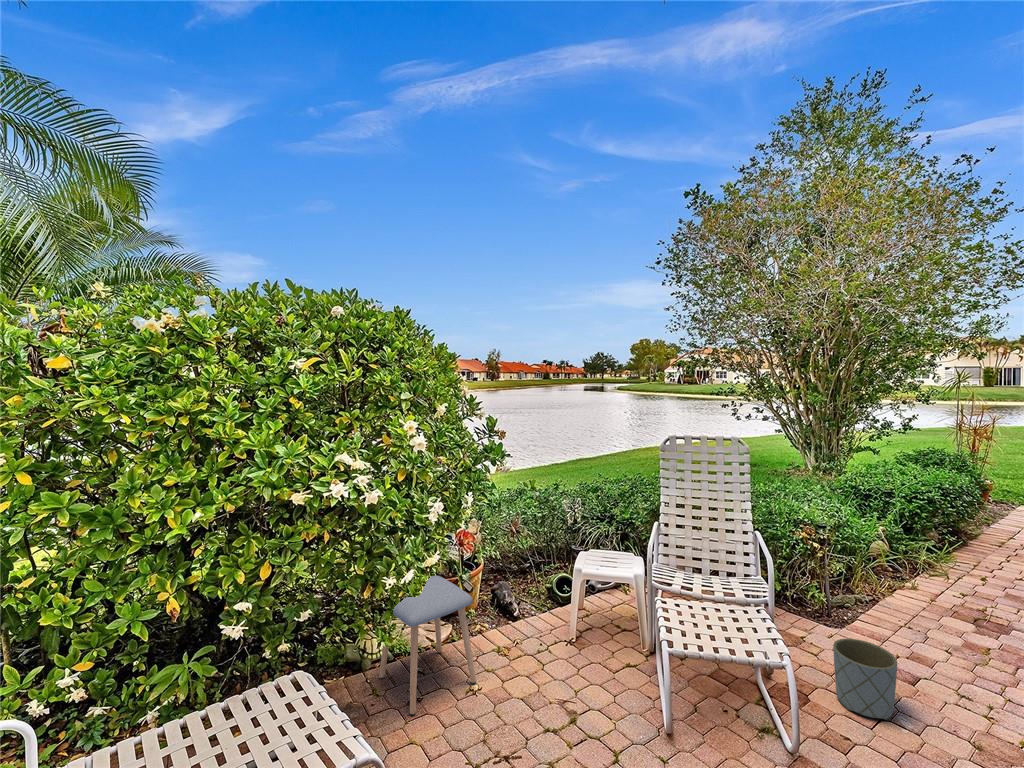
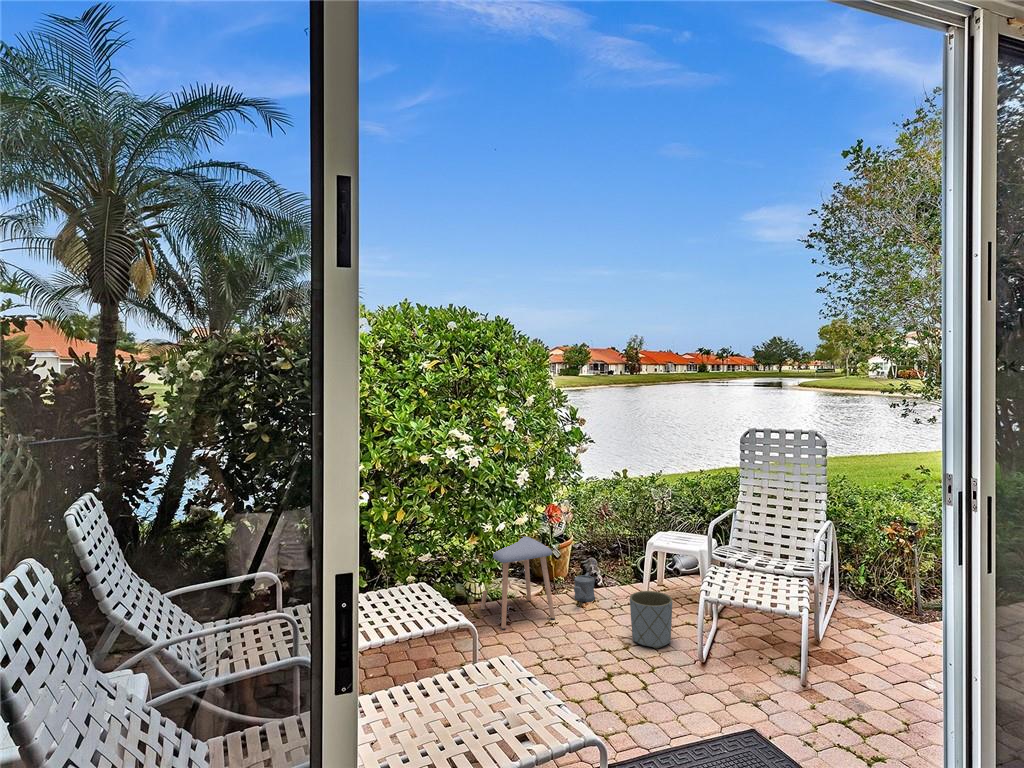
watering can: none [492,604,516,645] -> present [574,572,595,602]
planter: present [833,639,897,720] -> present [630,591,672,649]

